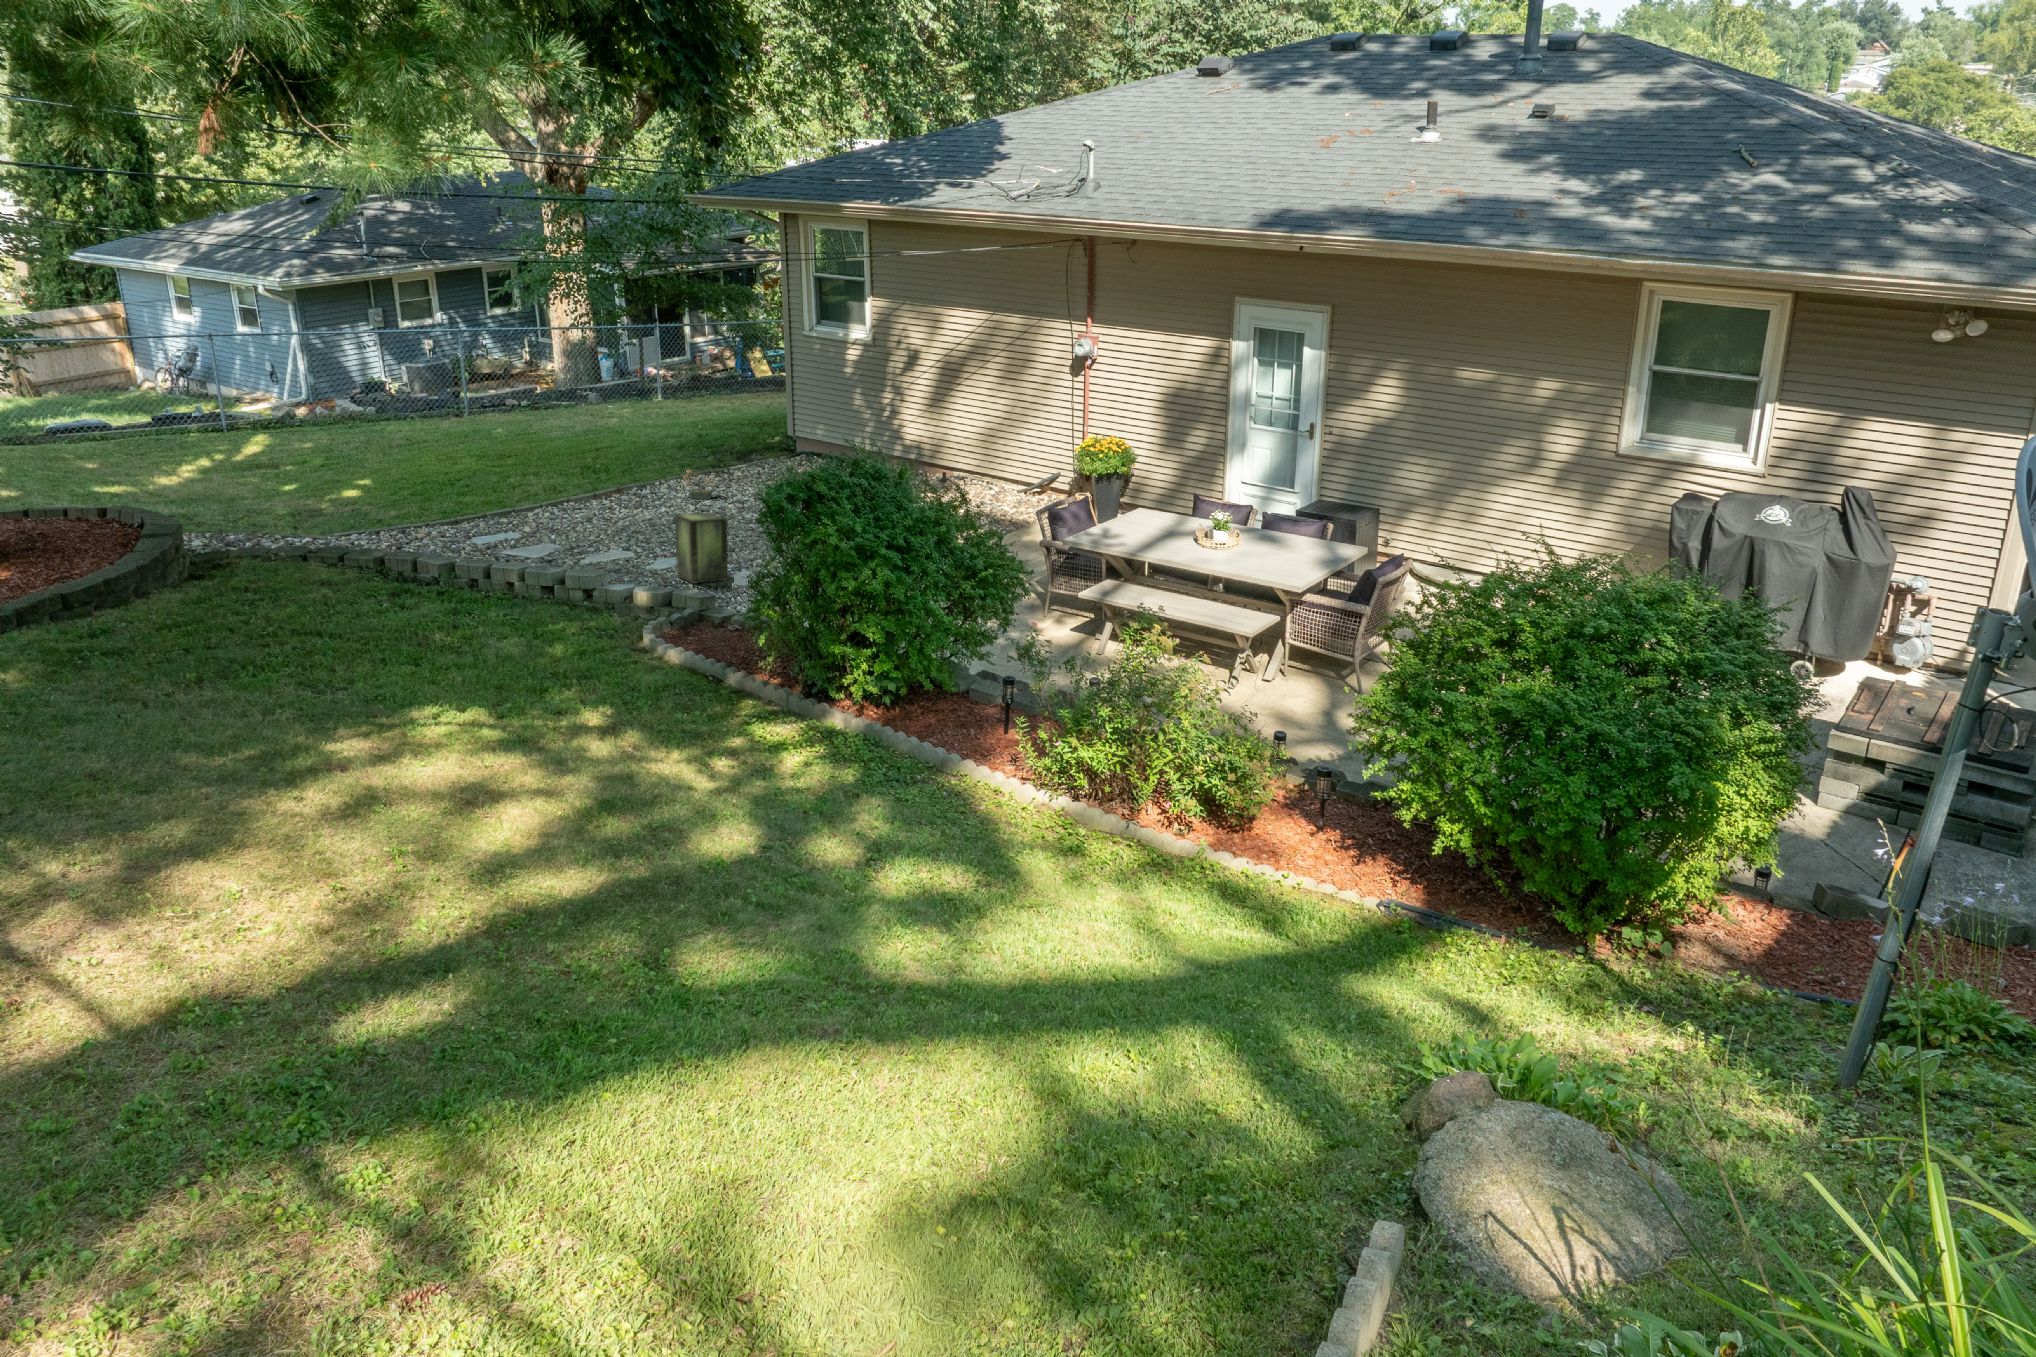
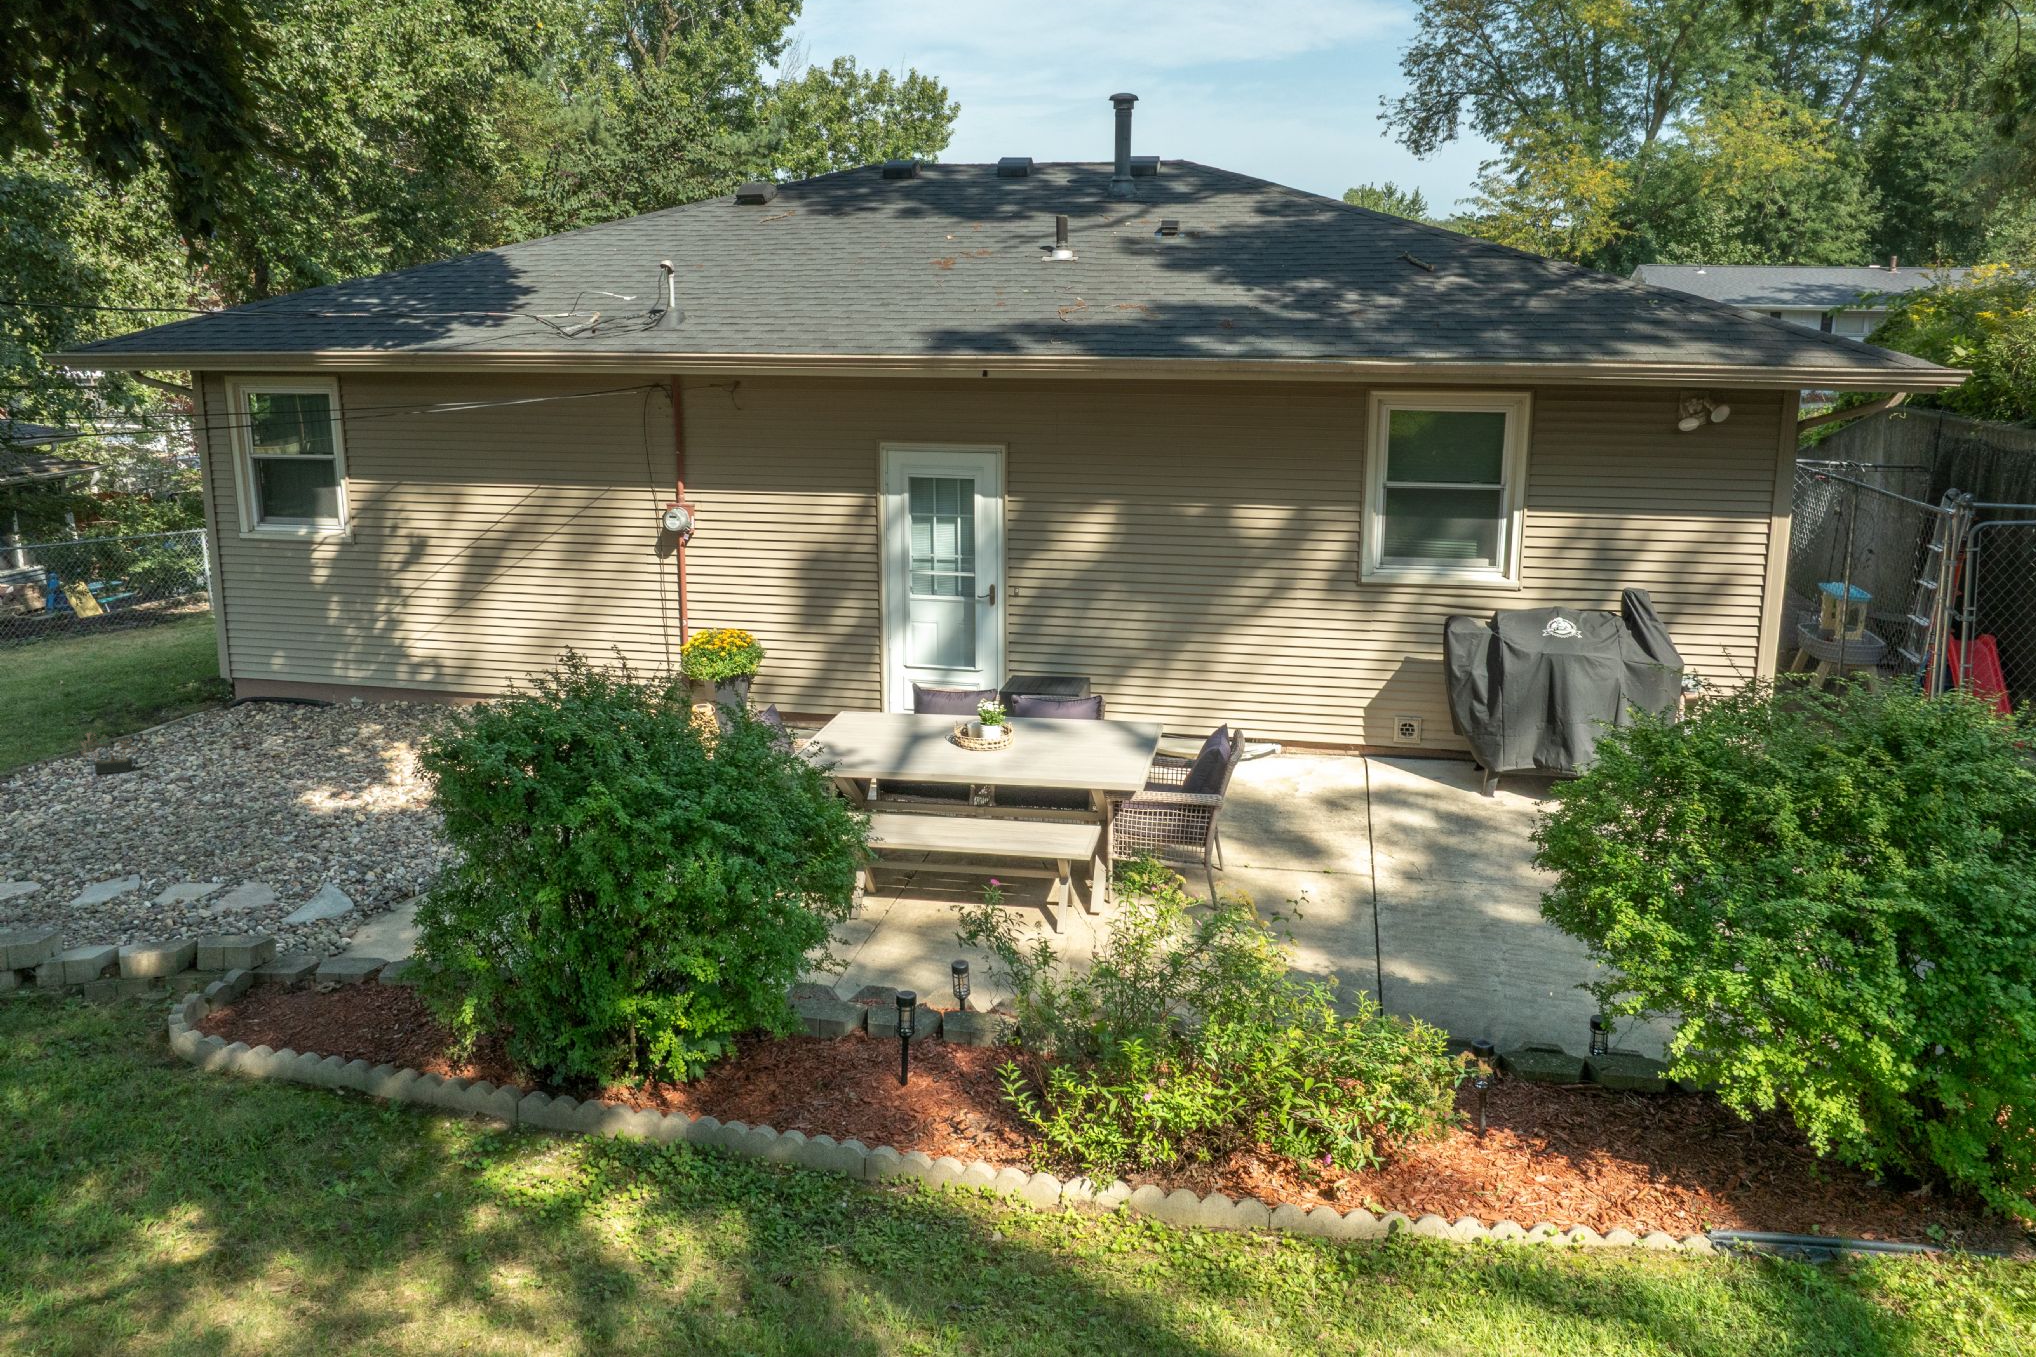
storage box: present [675,513,728,584] -> none [104,796,213,917]

